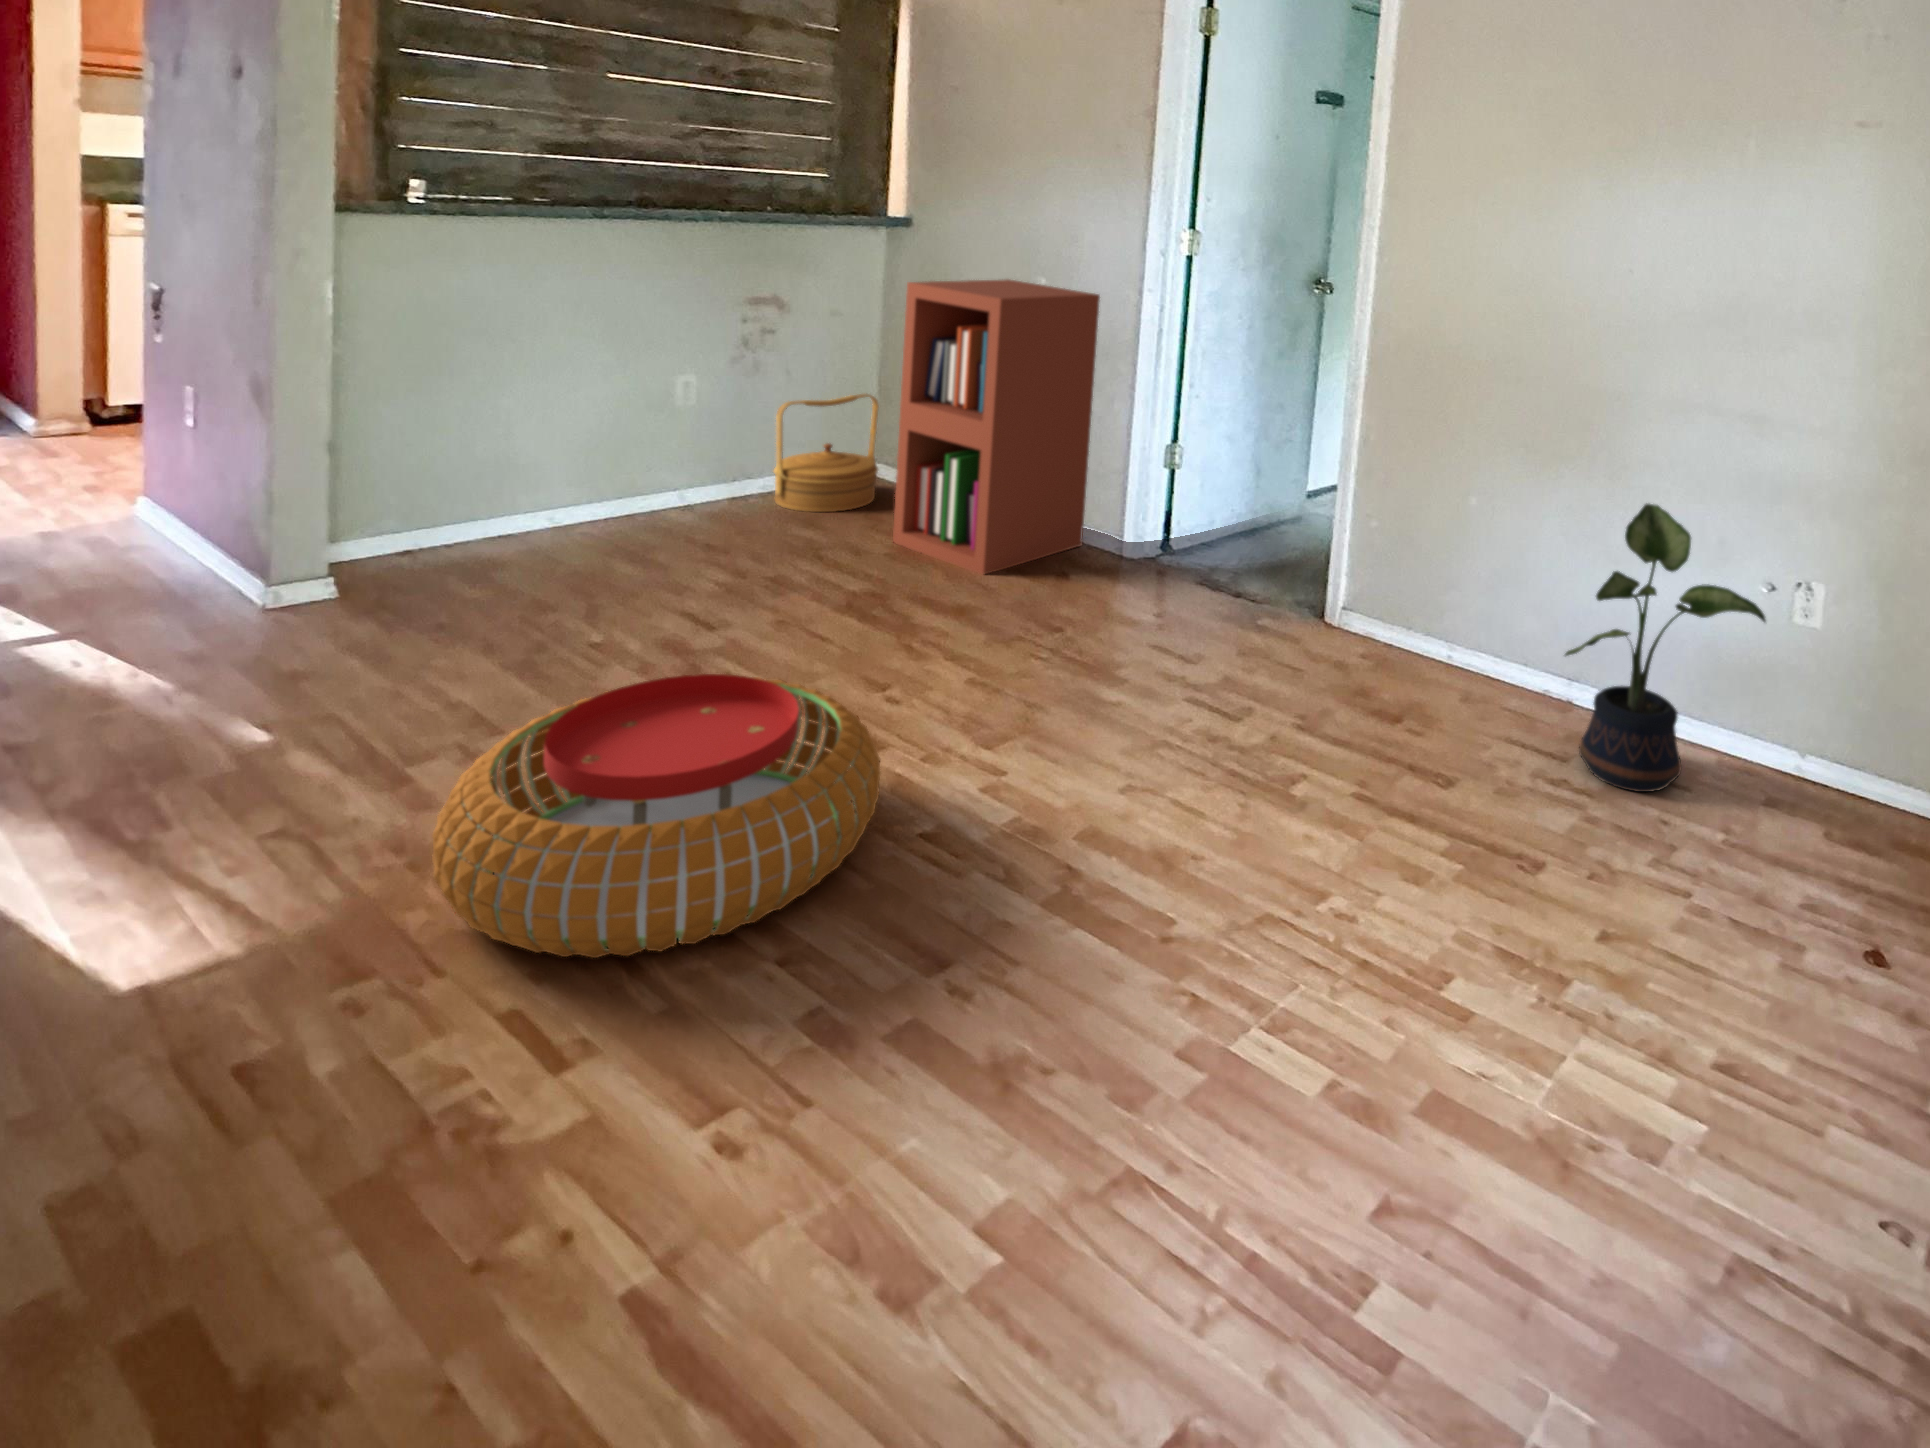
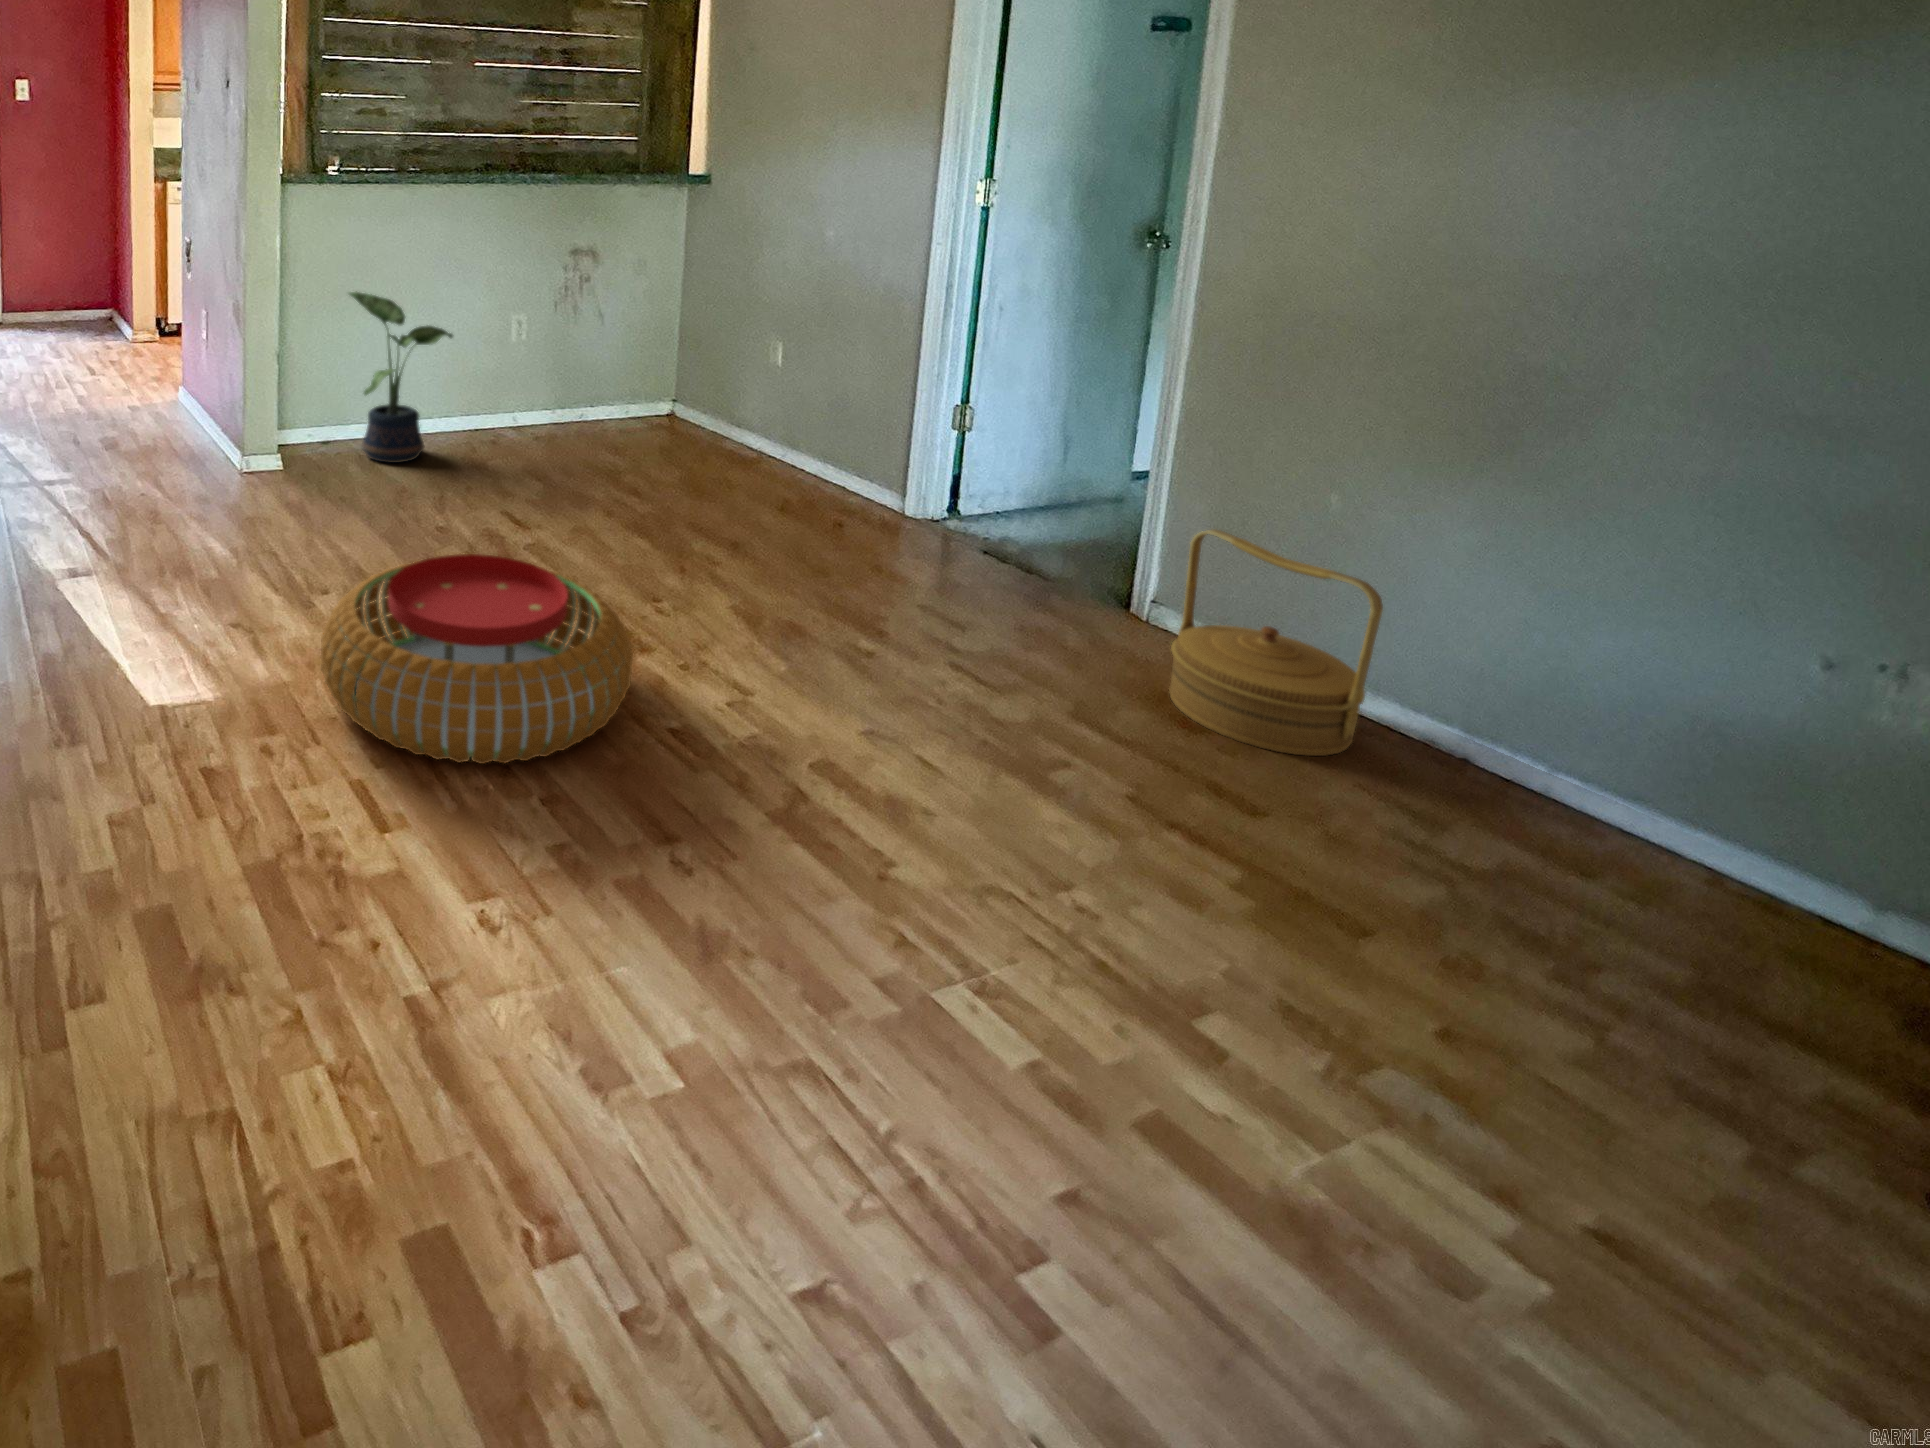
bookshelf: present [893,279,1100,575] -> none [675,232,879,515]
woven basket: present [774,394,879,512] -> present [1169,529,1383,756]
potted plant: present [1565,503,1766,792] -> present [349,291,453,463]

